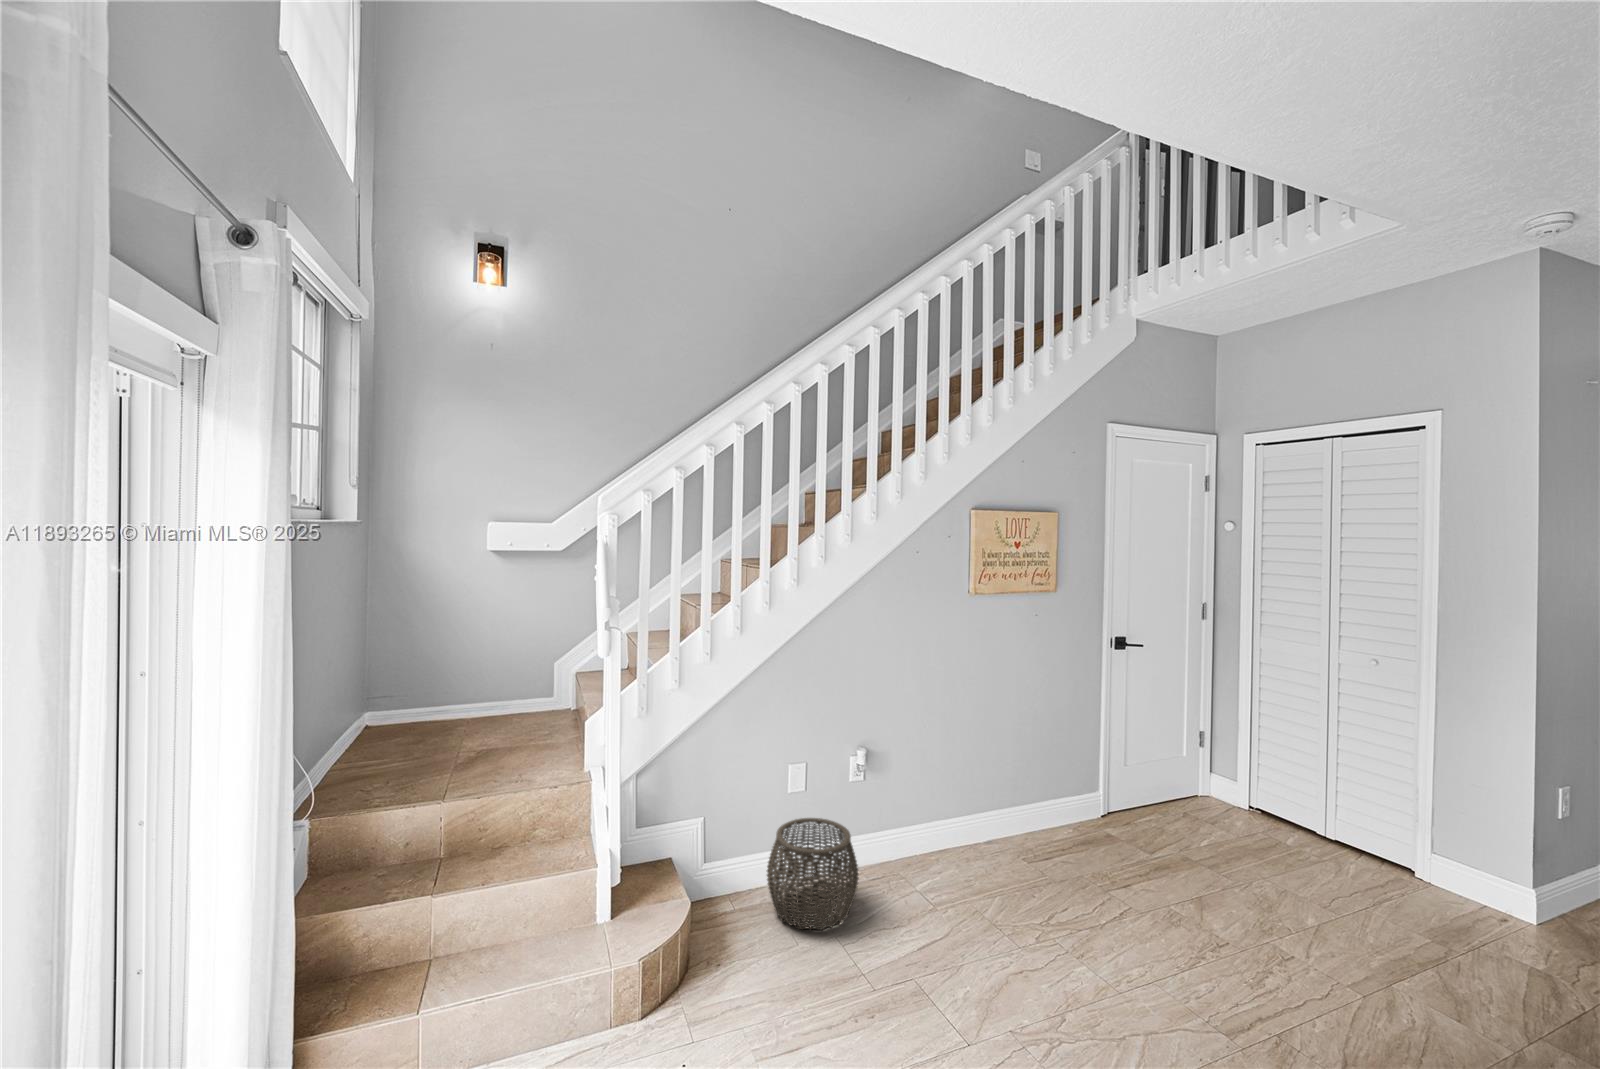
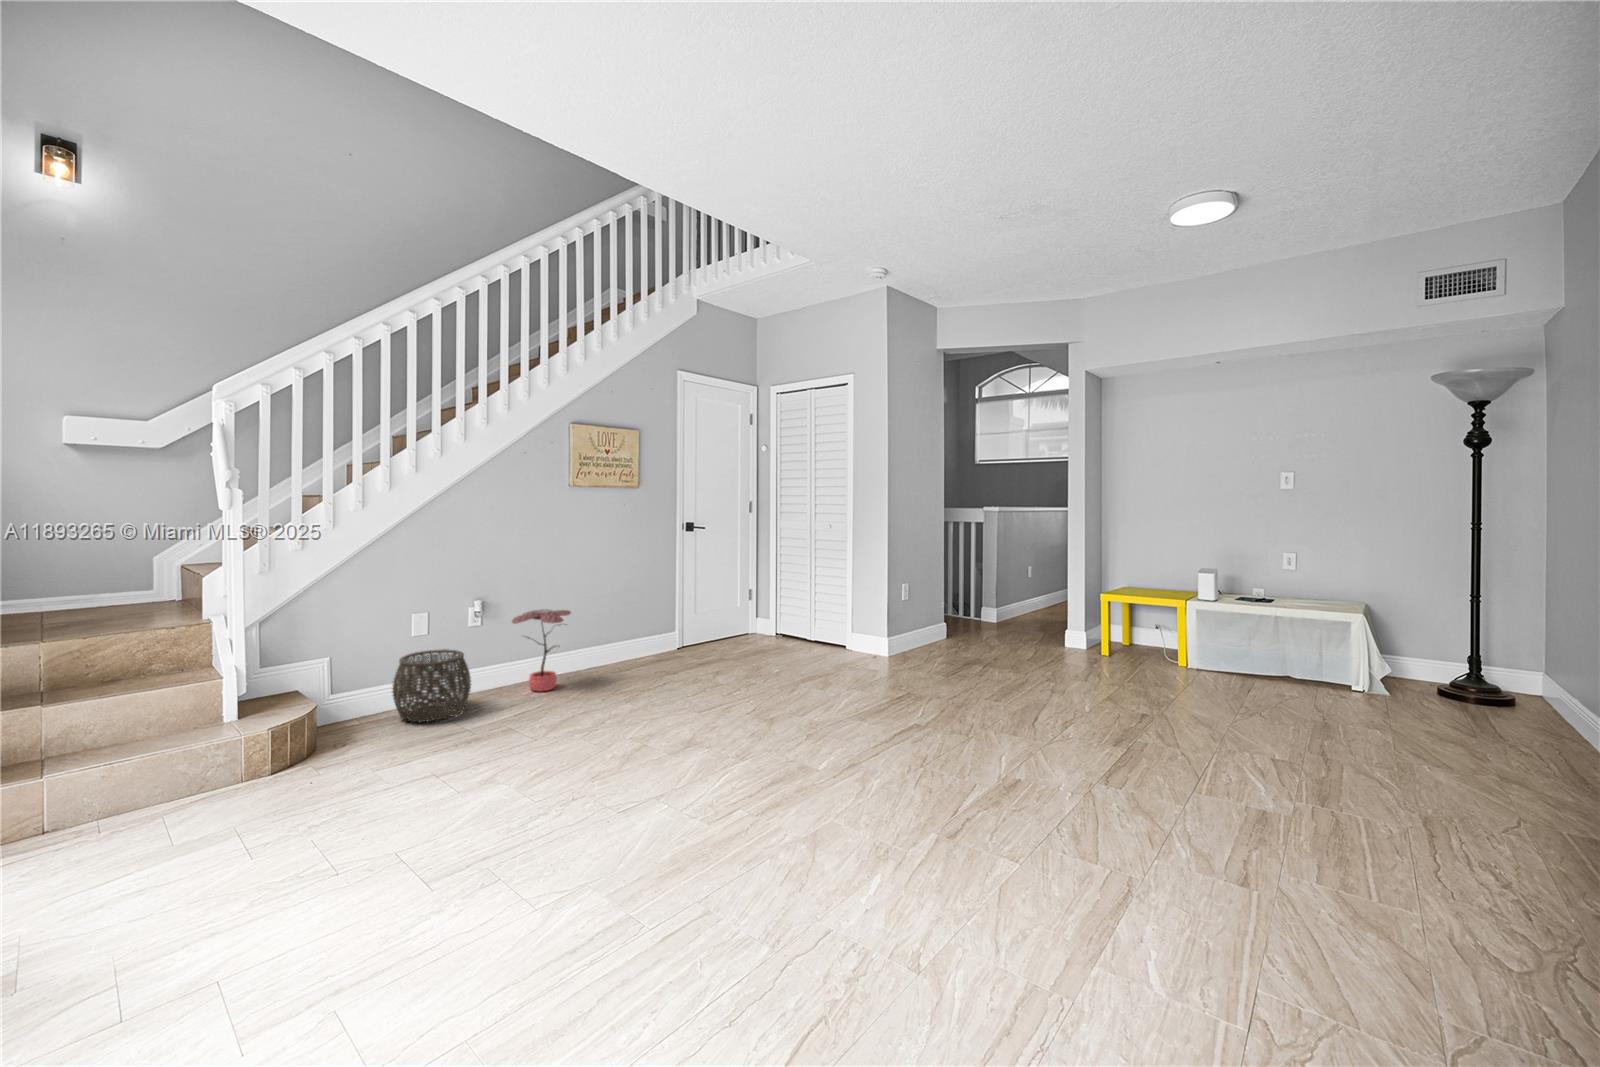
potted plant: none [903,765,976,887] -> present [512,609,571,691]

